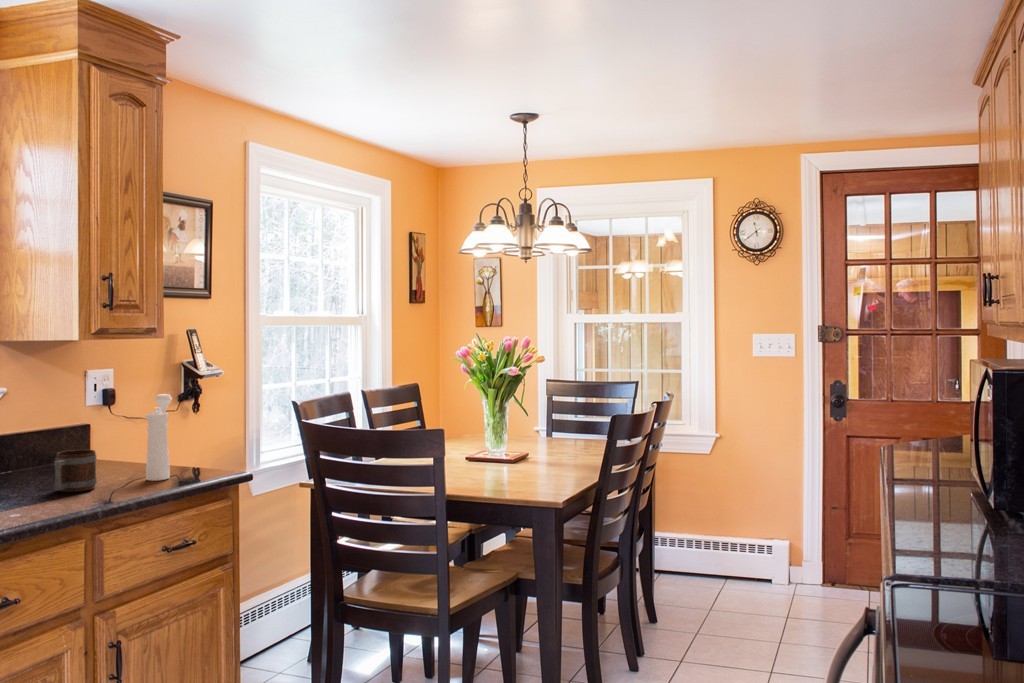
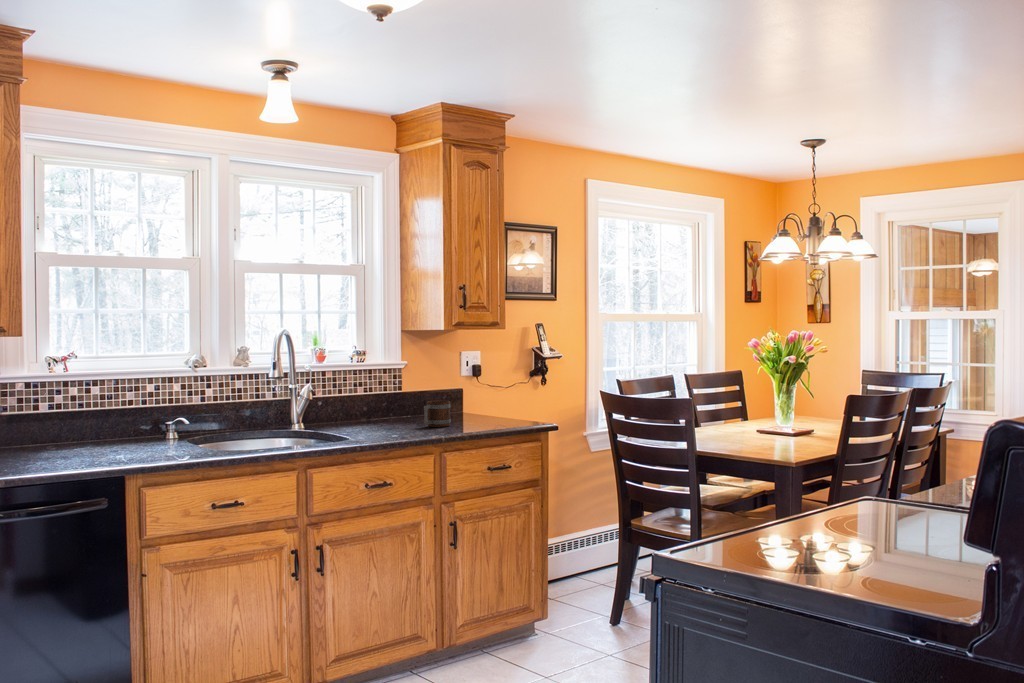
pepper mill: present [146,394,172,481] -> none [482,367,503,424]

